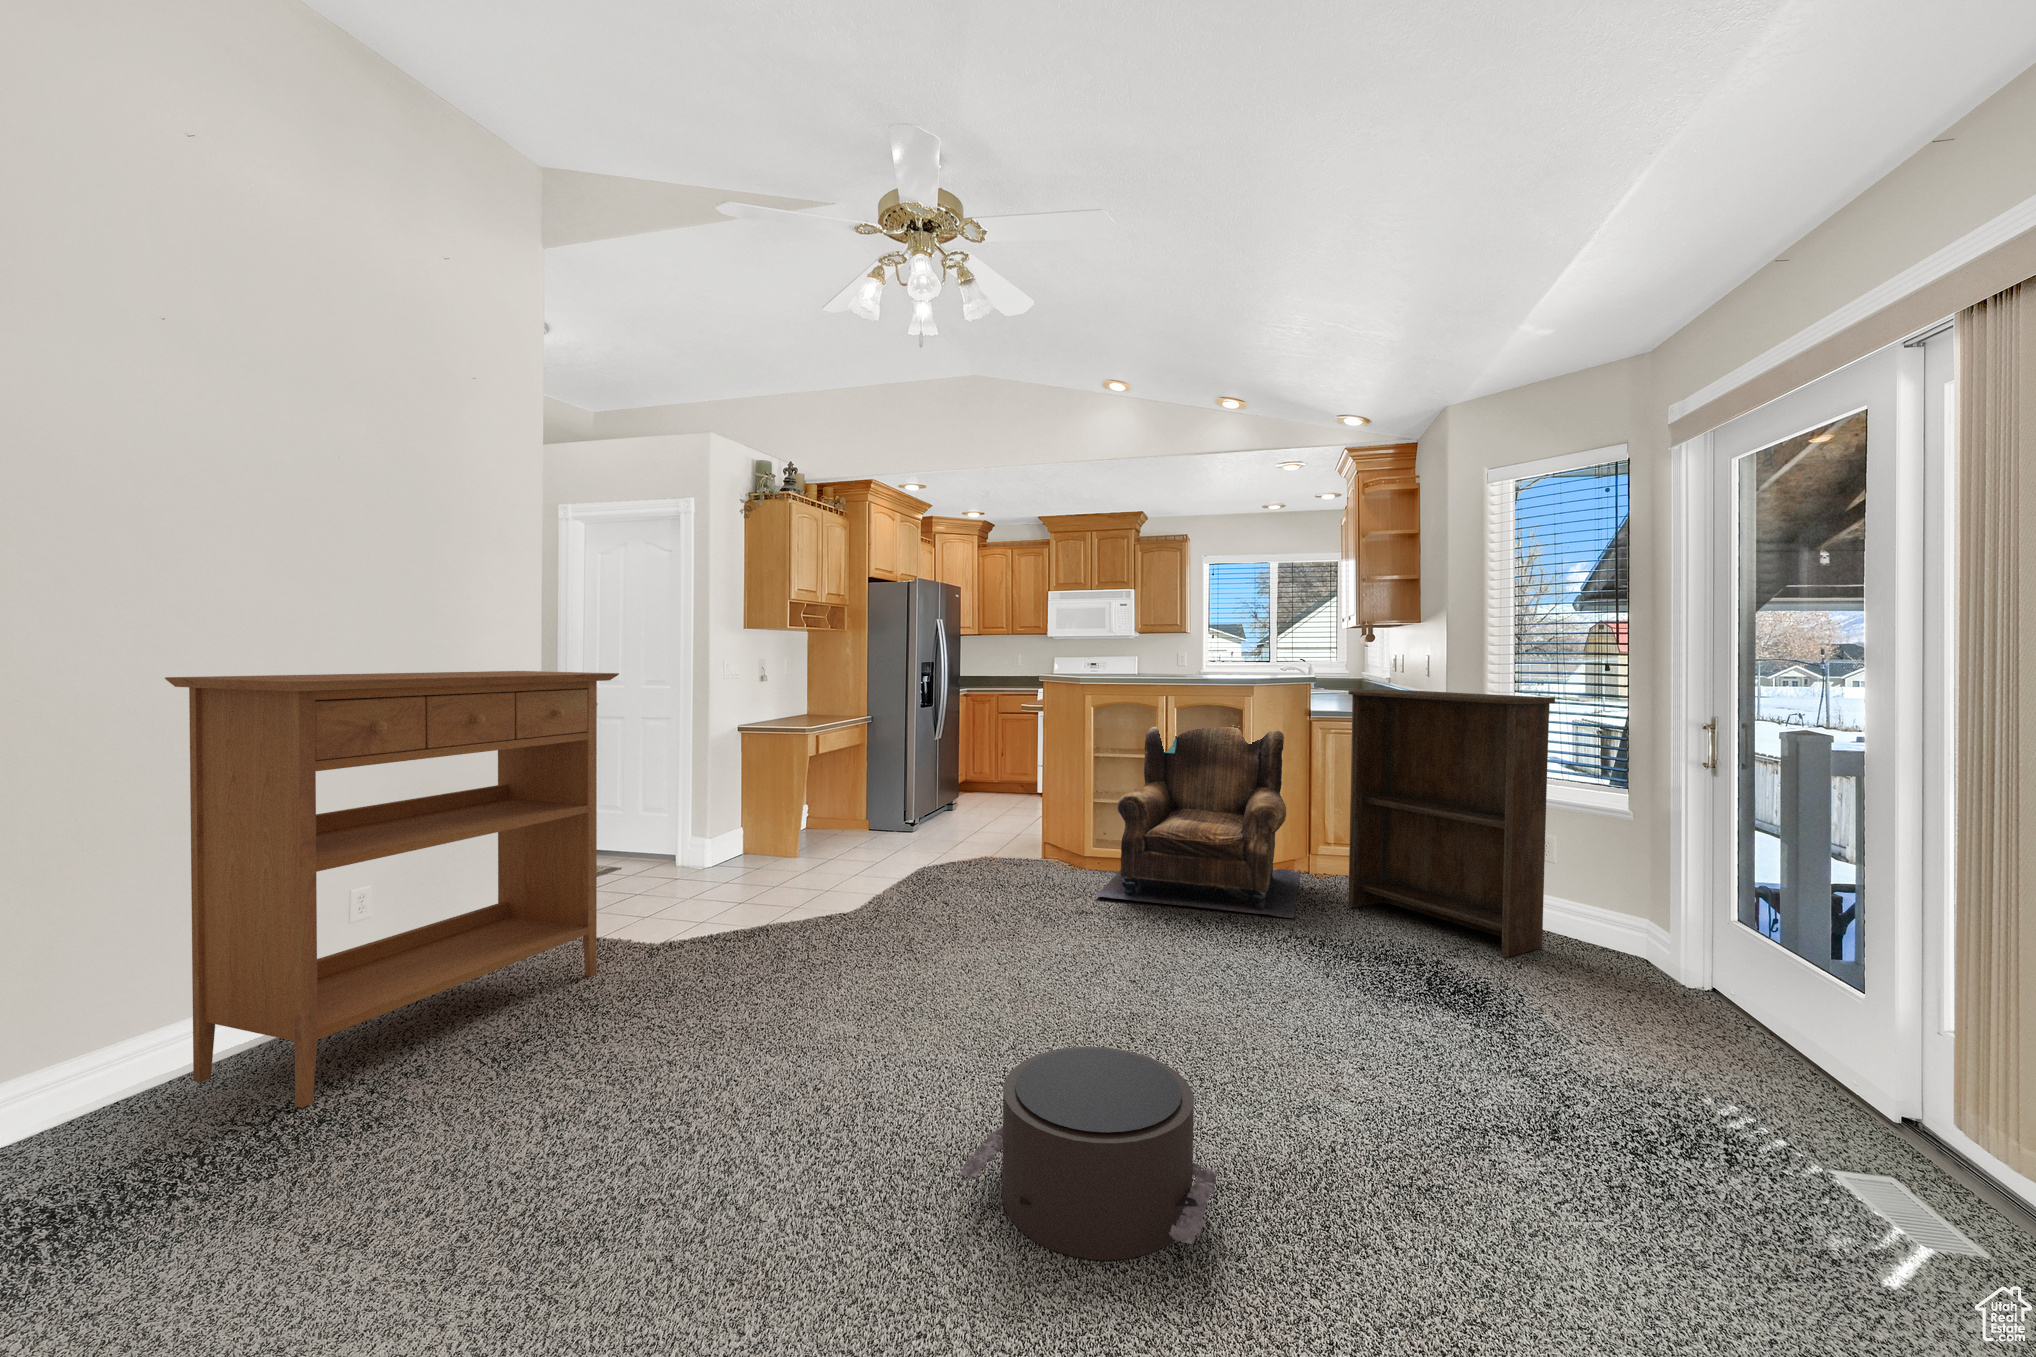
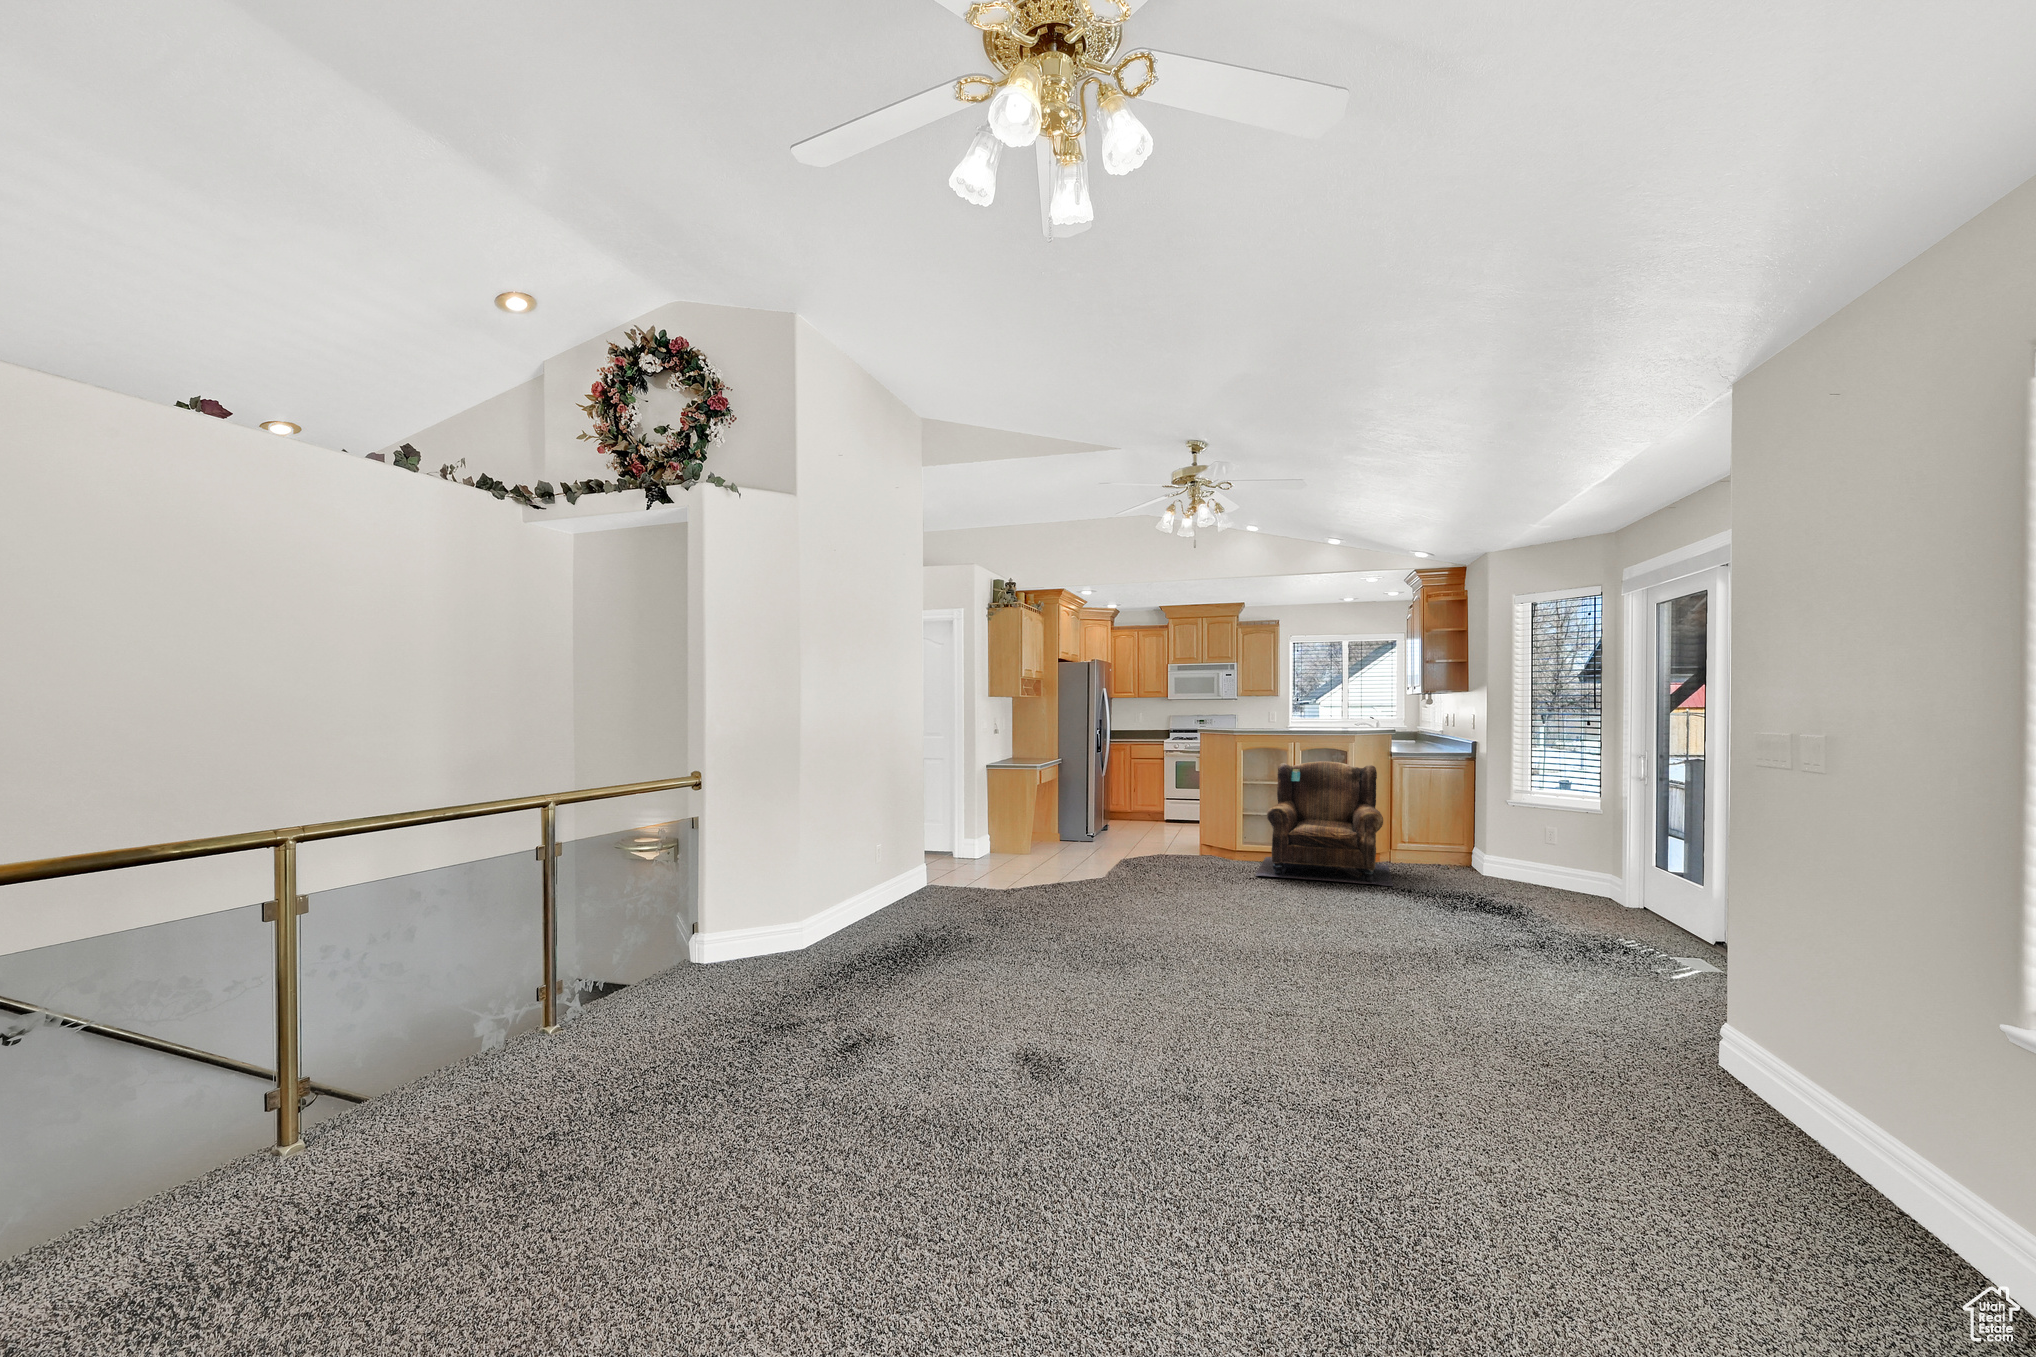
console table: present [165,671,619,1108] -> none [836,724,994,947]
bookshelf: present [1348,689,1555,957] -> none [1424,737,1559,903]
pouf: present [960,1047,1217,1260] -> none [1278,911,1400,986]

